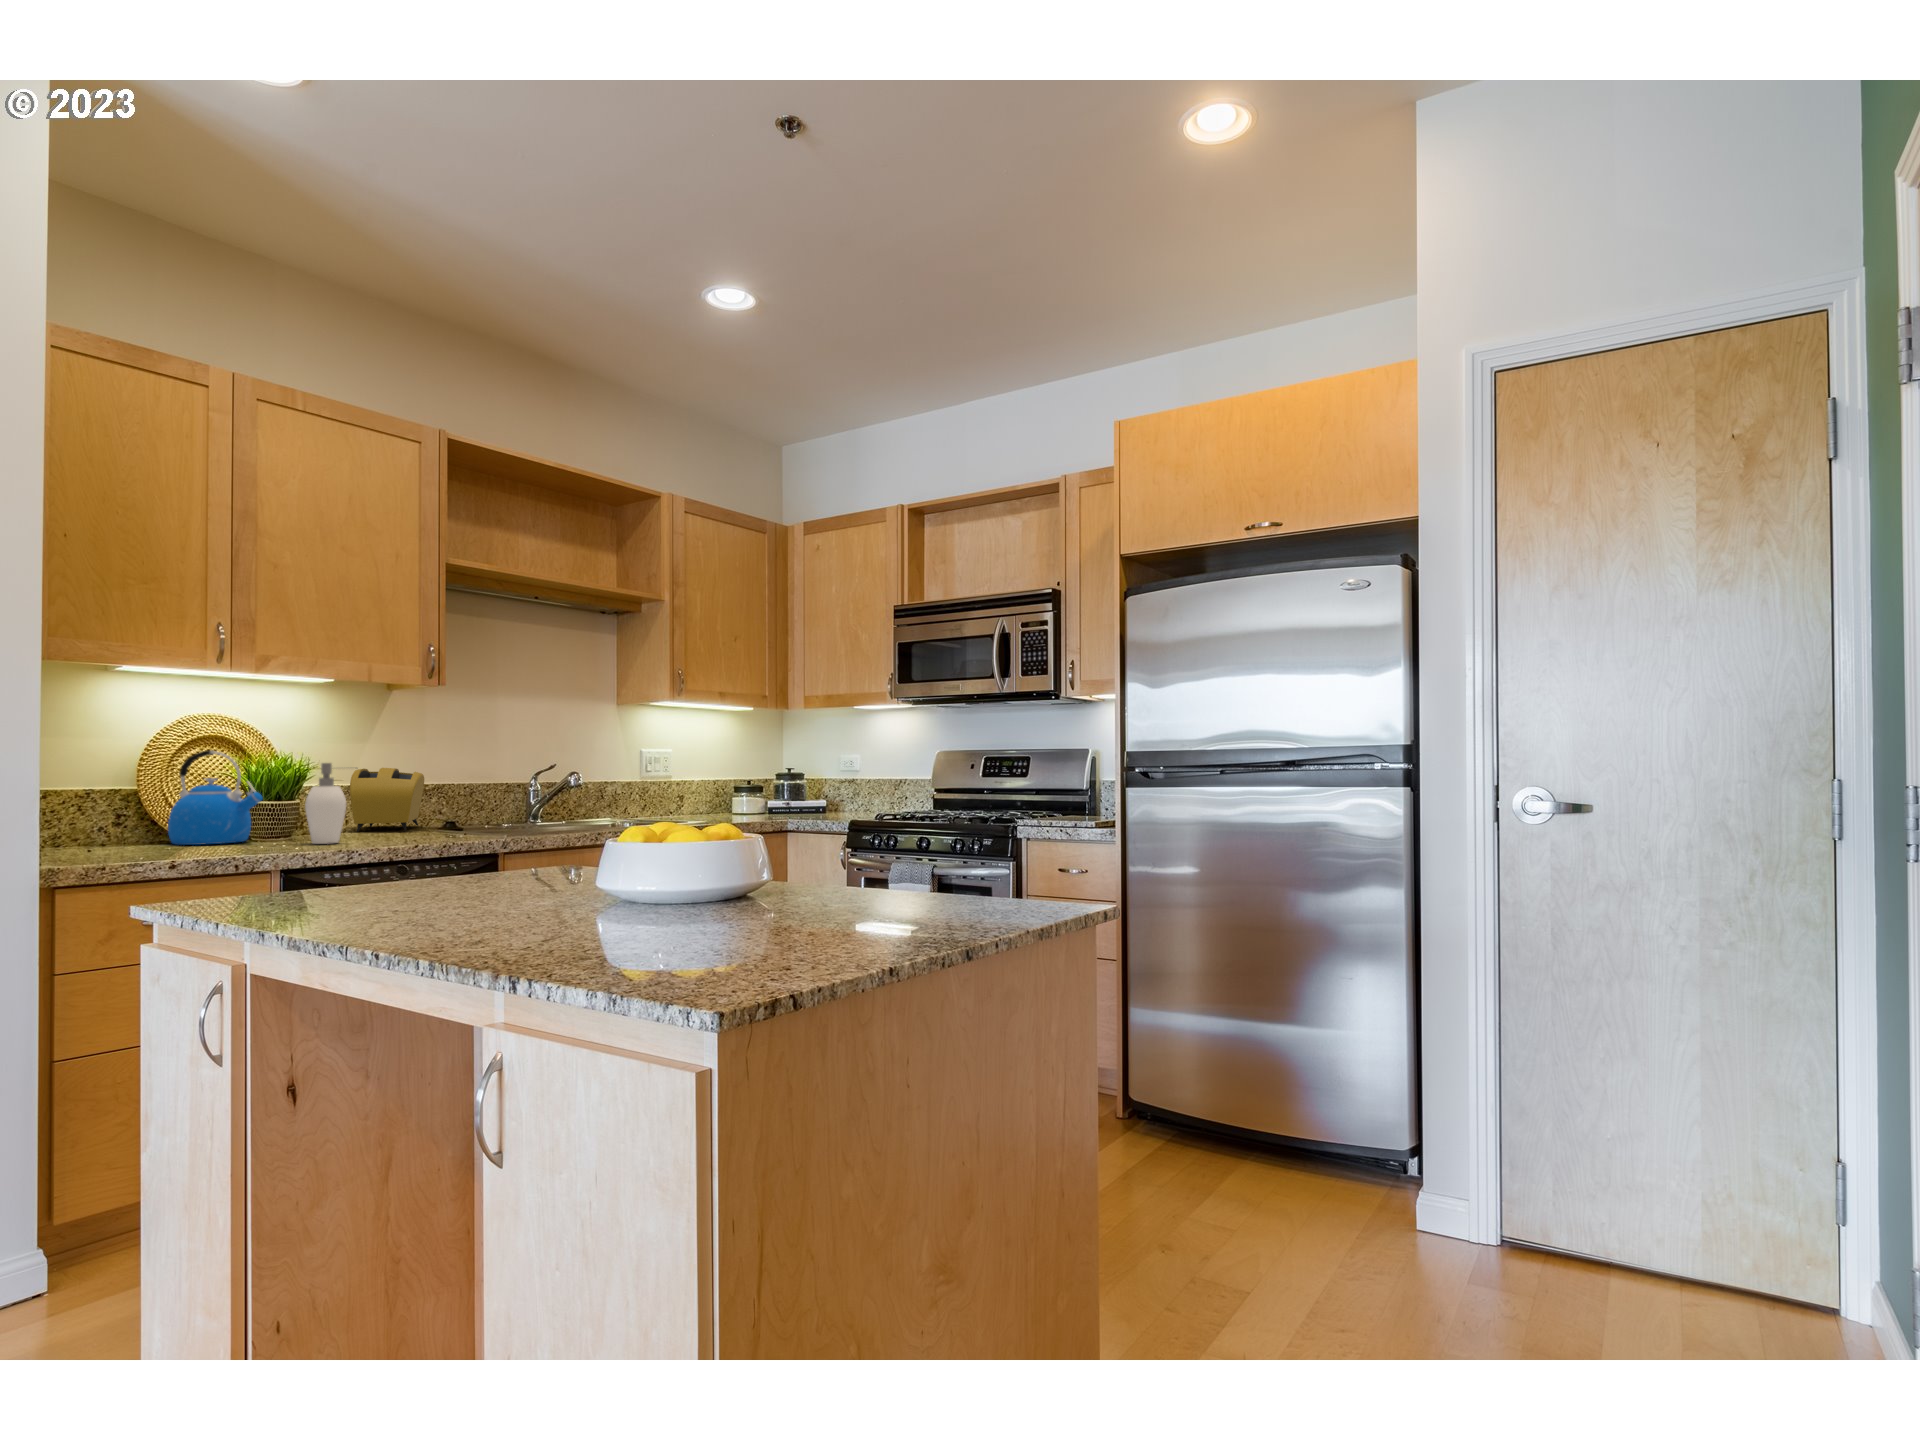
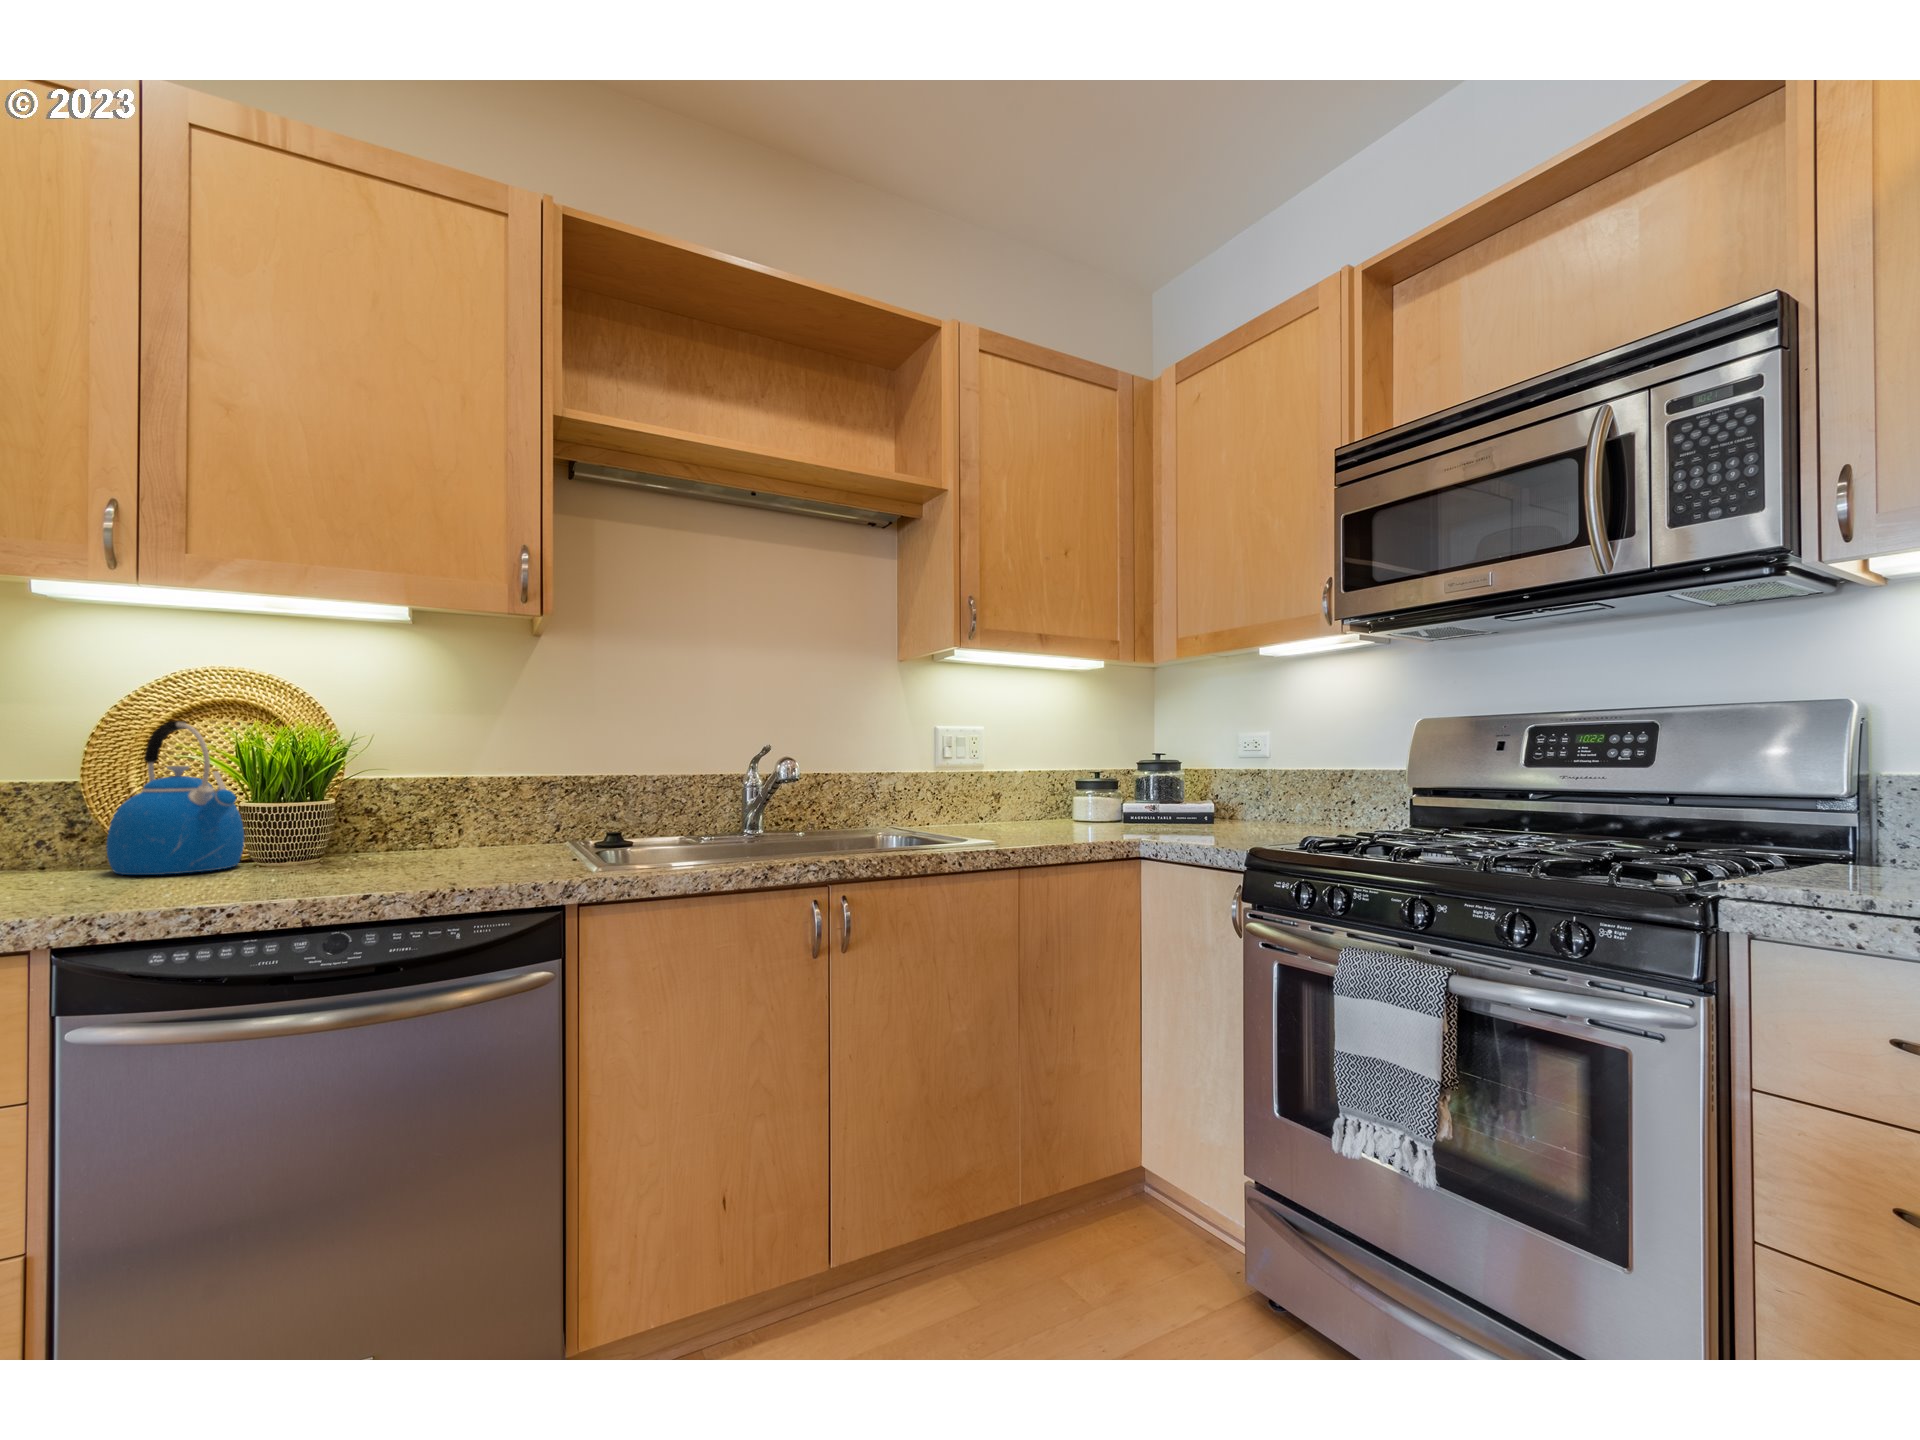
soap dispenser: present [305,763,346,844] -> none [285,741,364,880]
toaster: present [350,768,424,832] -> none [445,750,581,849]

